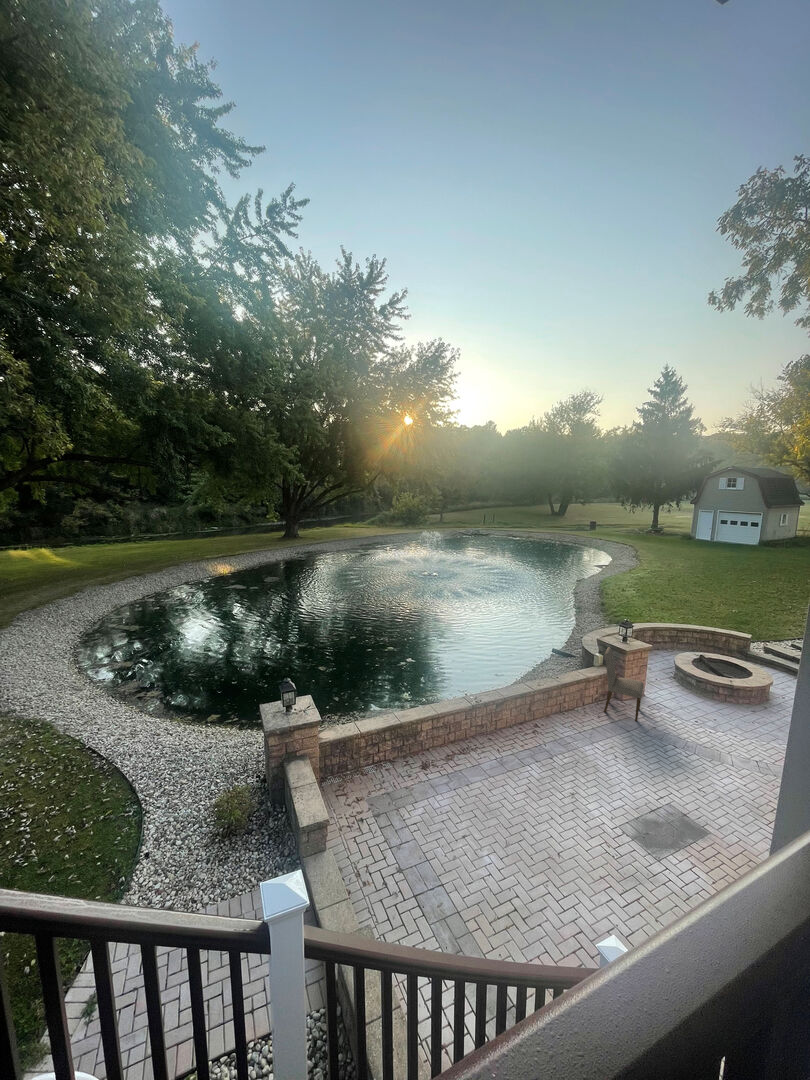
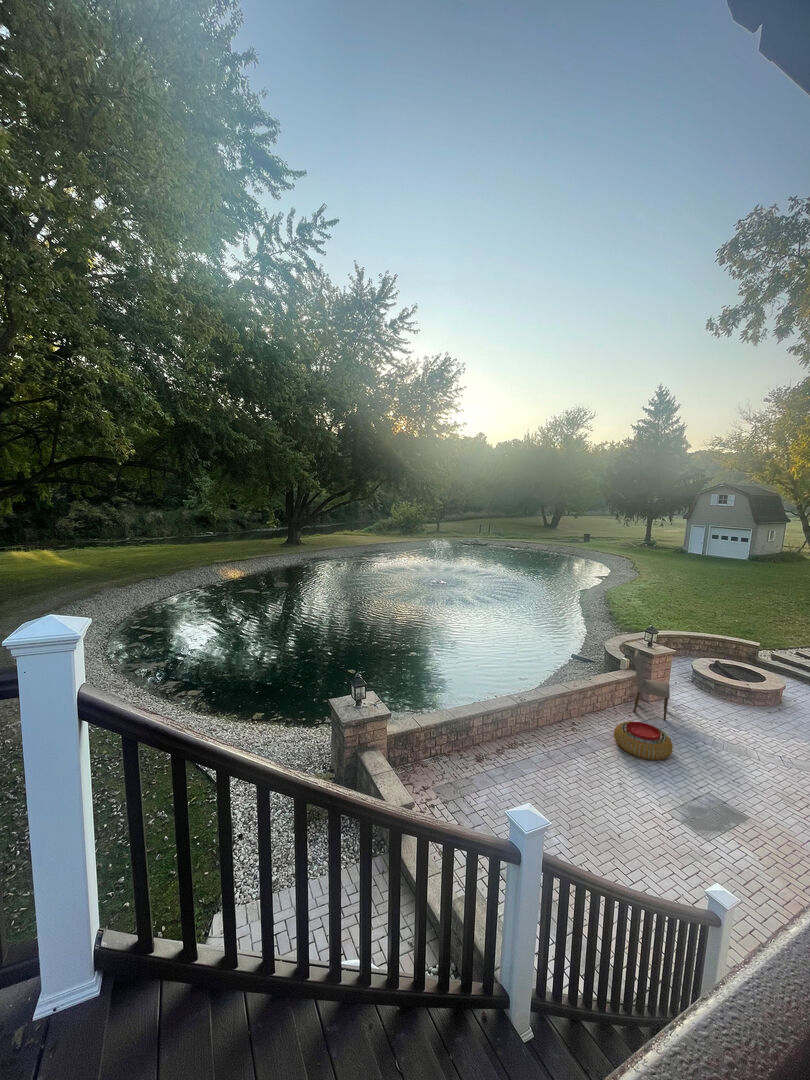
pouf: none [576,724,637,767] -> present [614,721,673,760]

